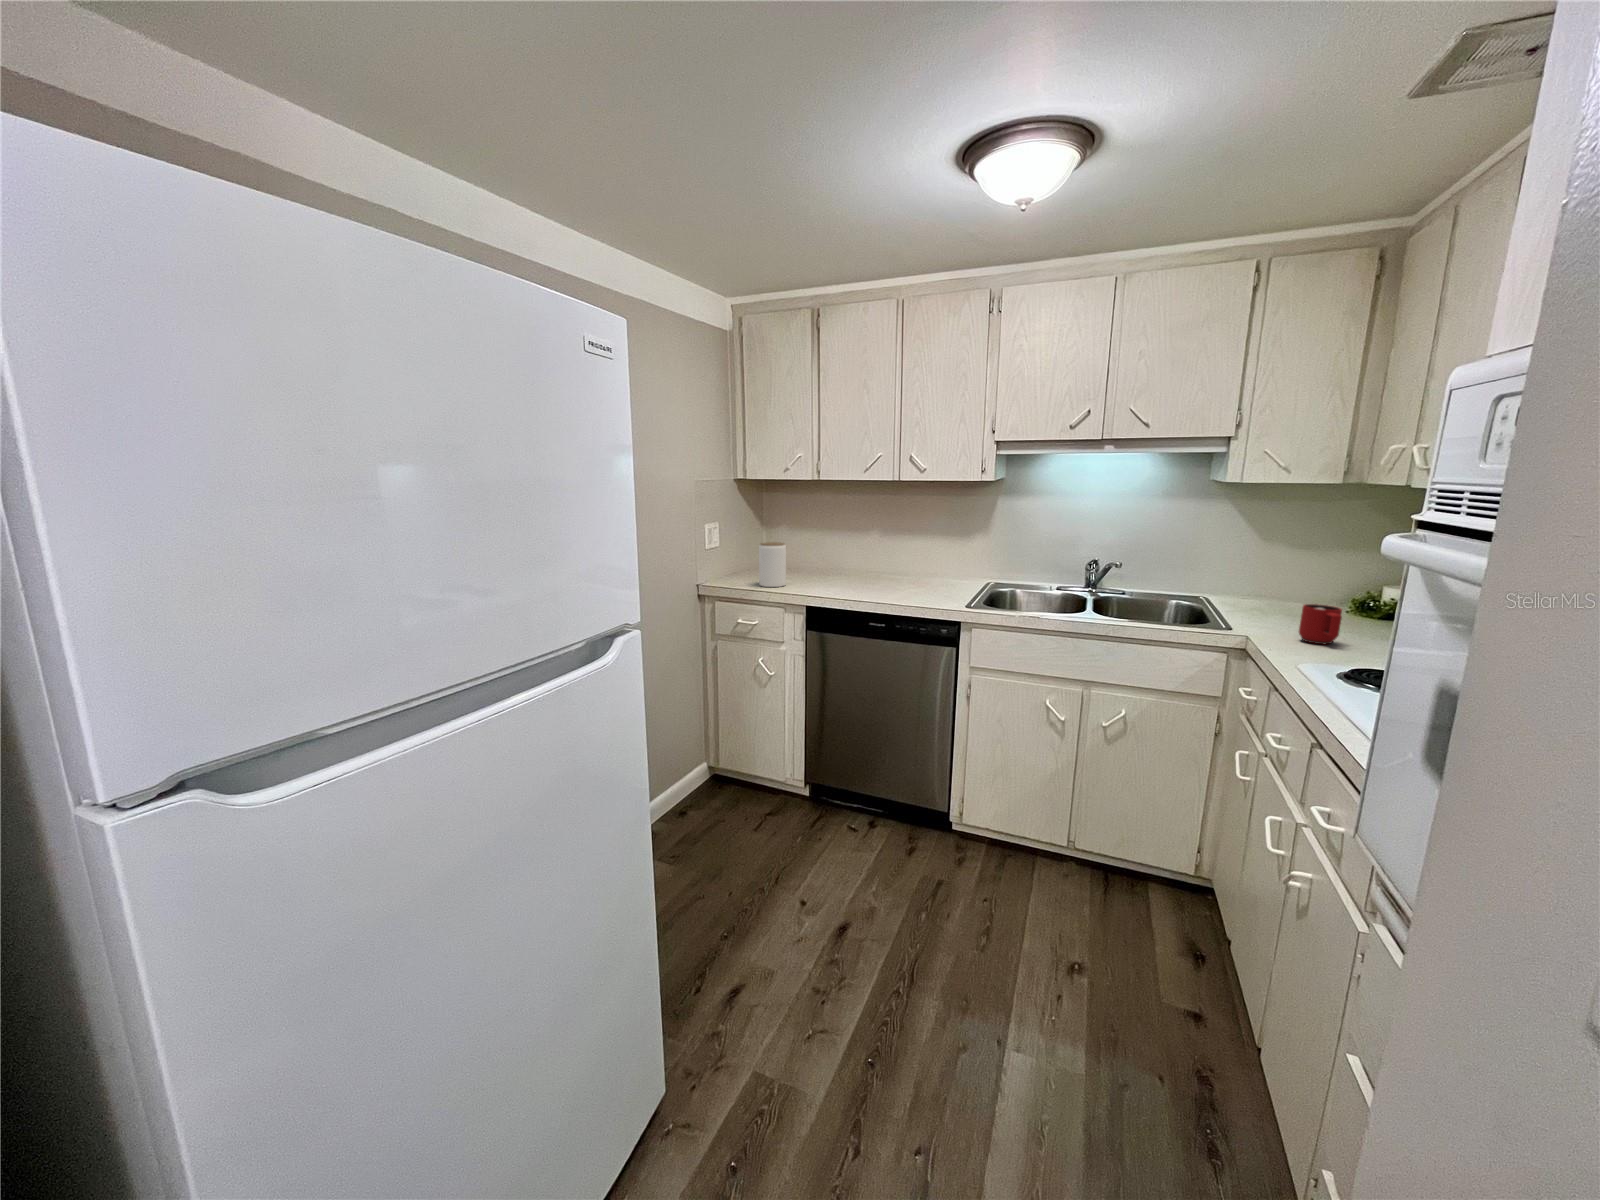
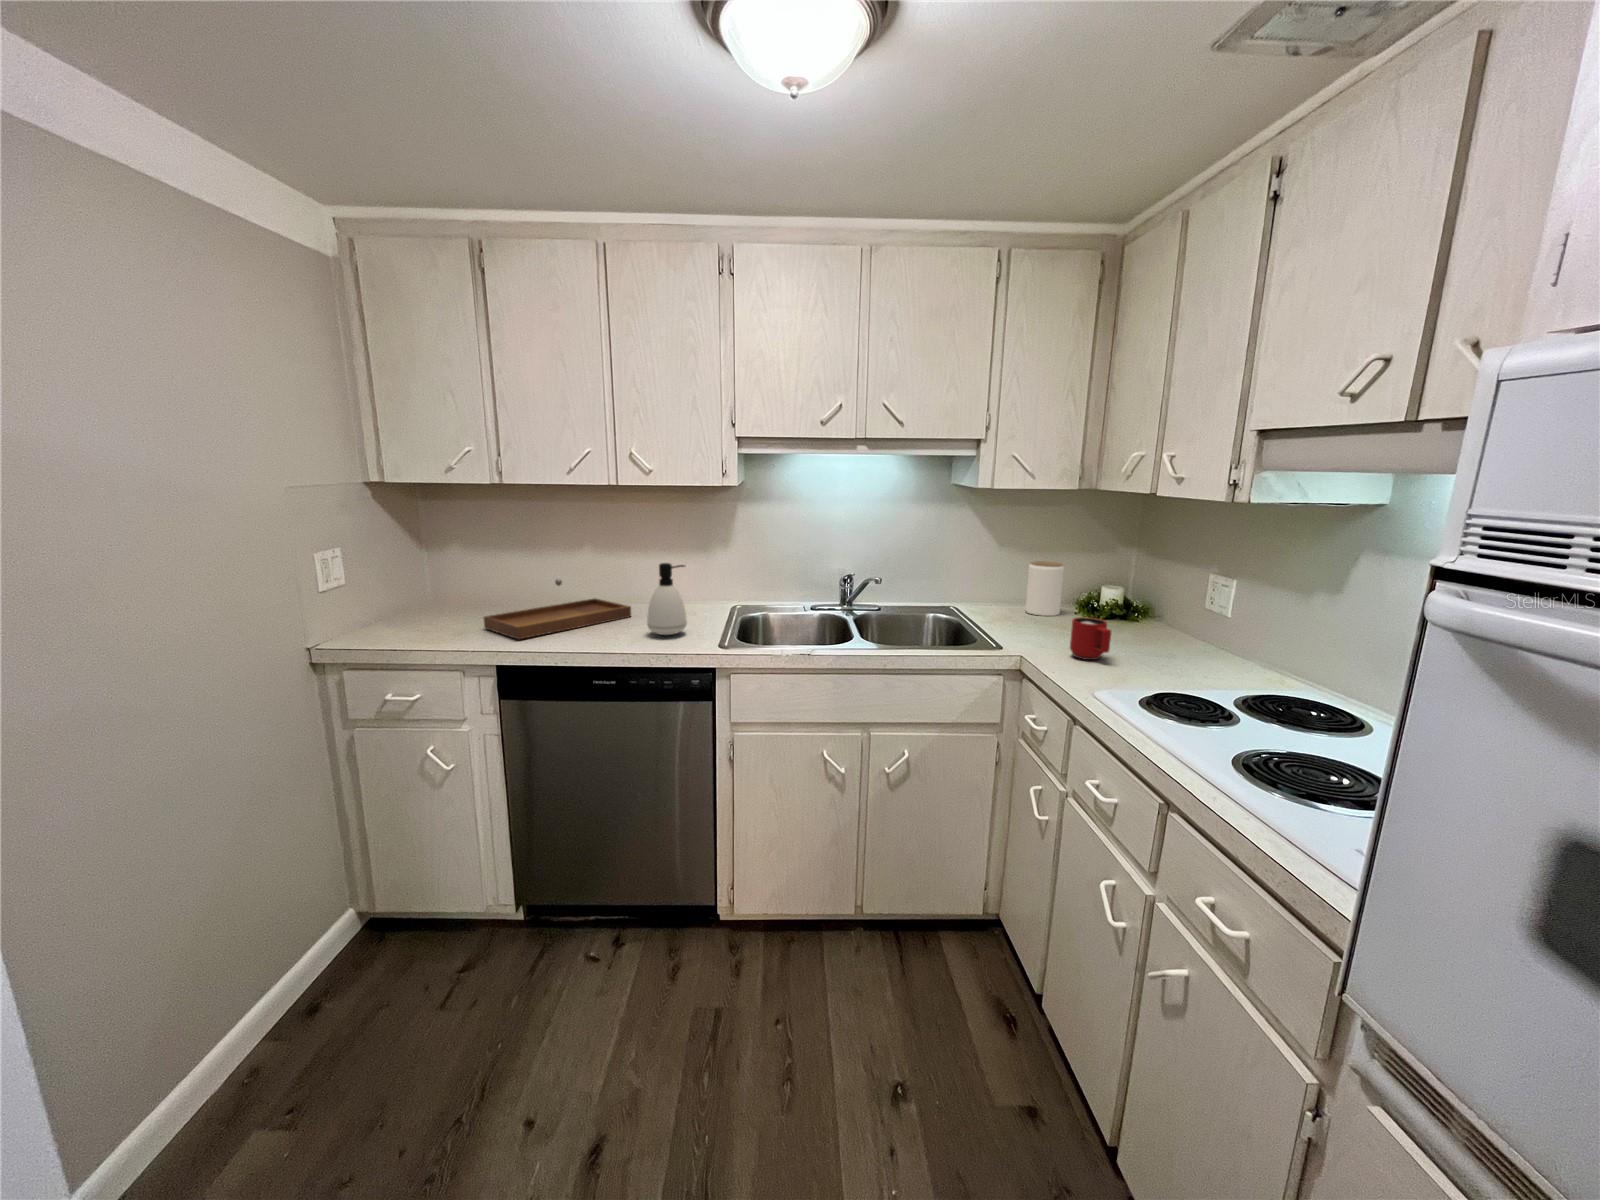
soap dispenser: none [912,541,945,596] -> present [647,563,687,635]
jar: present [759,542,786,587] -> present [1025,561,1064,616]
tray: none [800,551,902,591] -> present [484,579,631,639]

